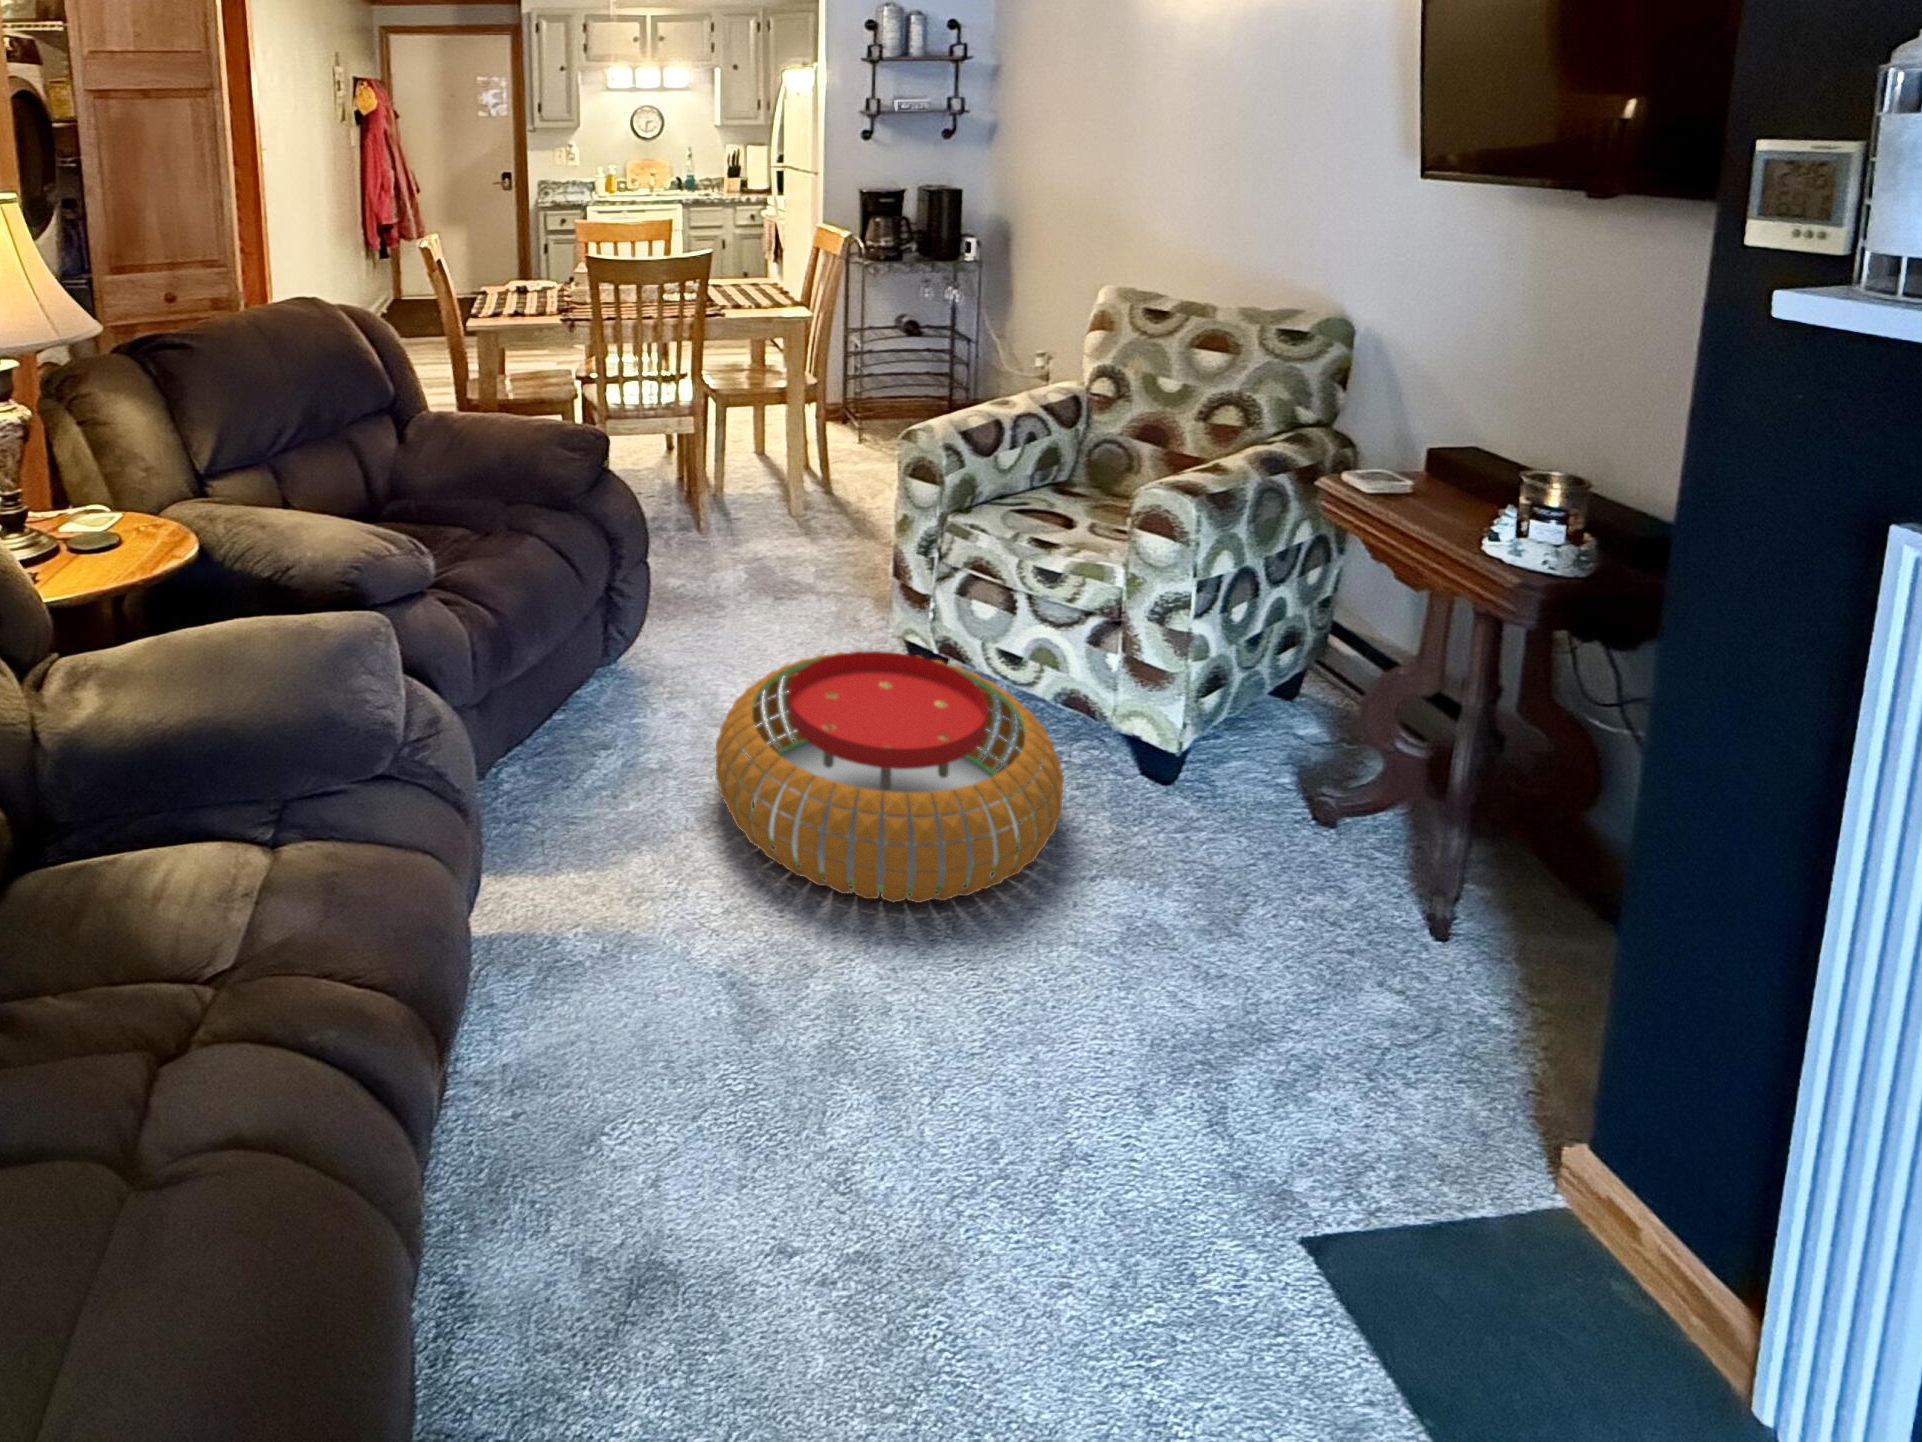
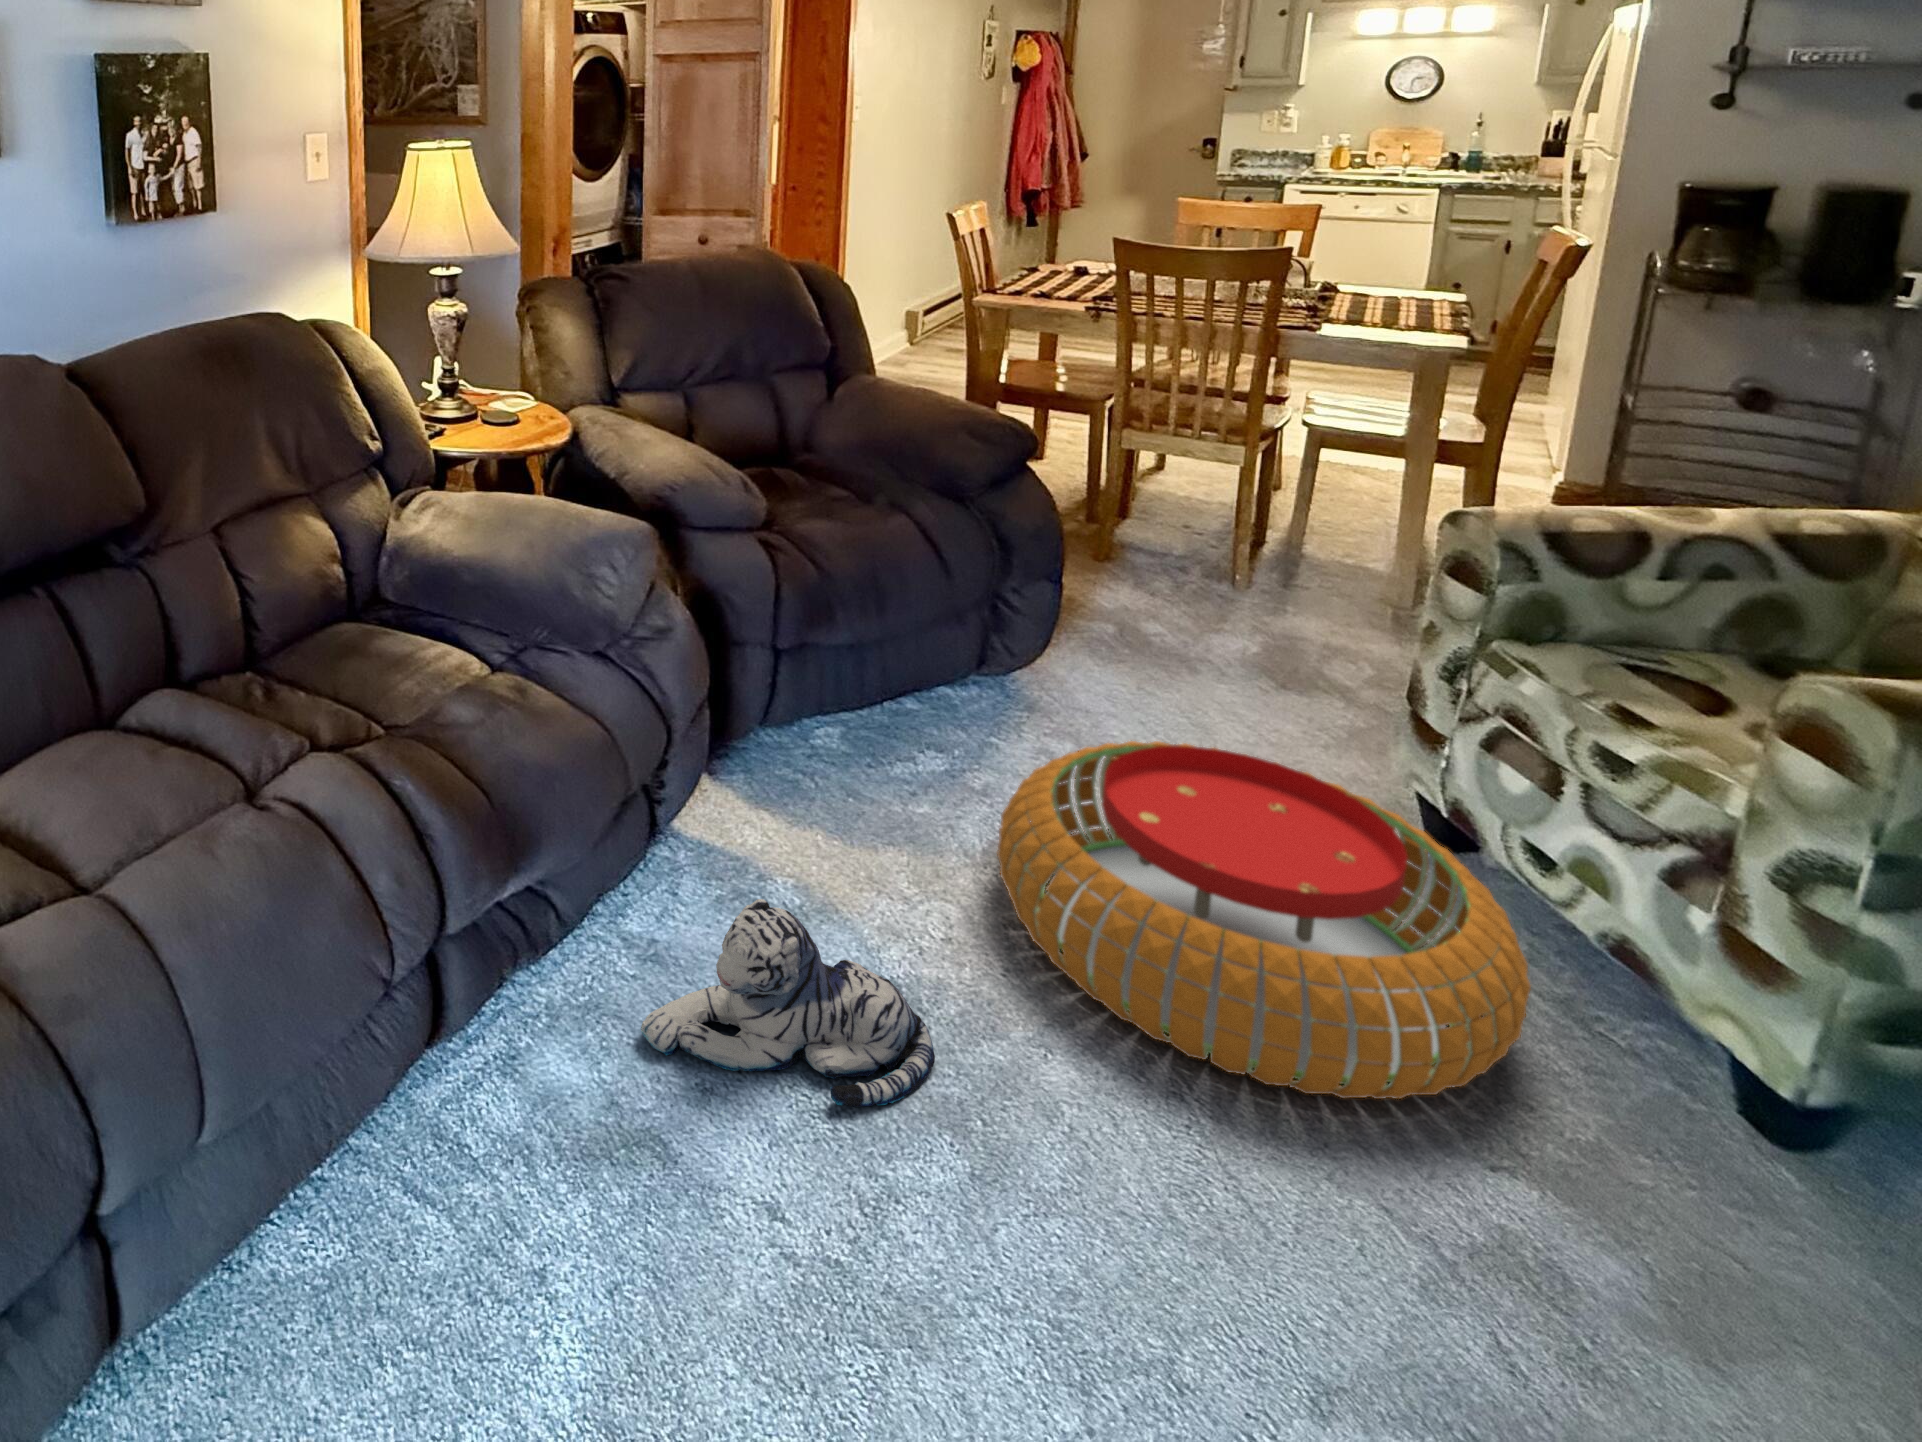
plush toy: none [567,948,796,1165] -> present [641,899,935,1107]

